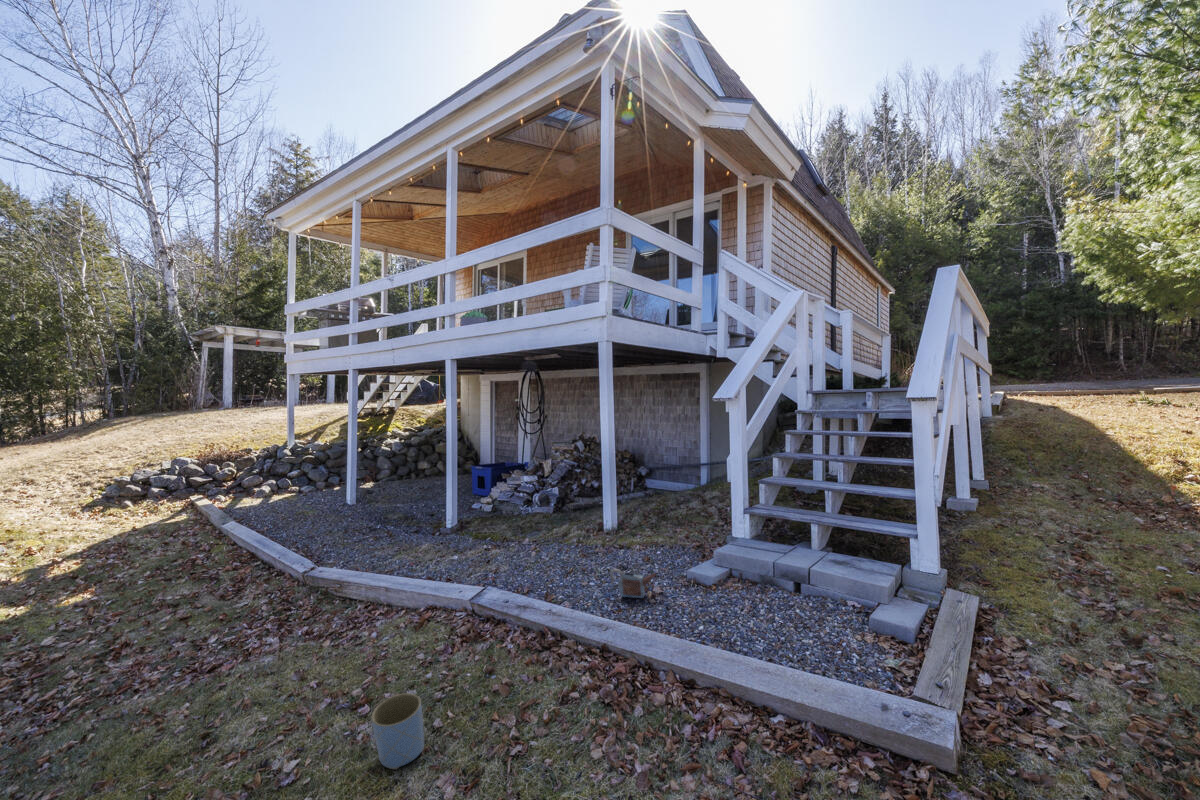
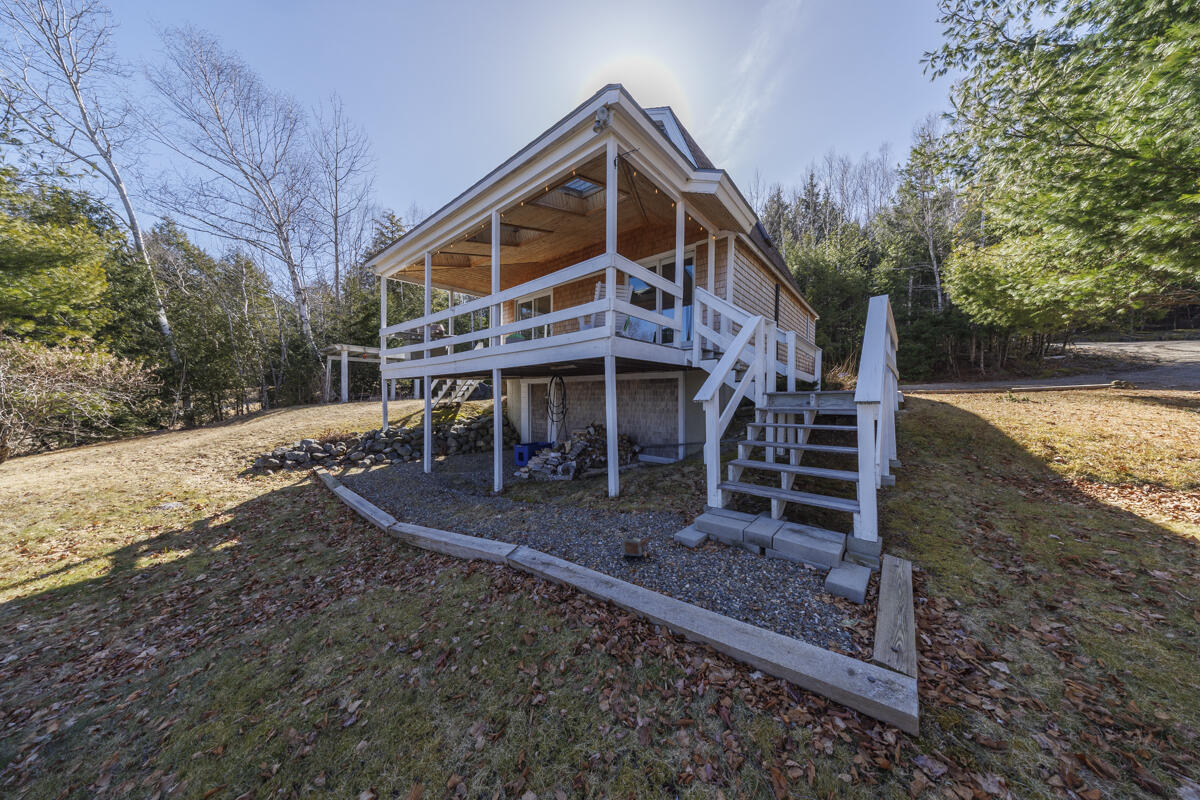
planter: present [371,693,424,769] -> none [420,645,465,711]

